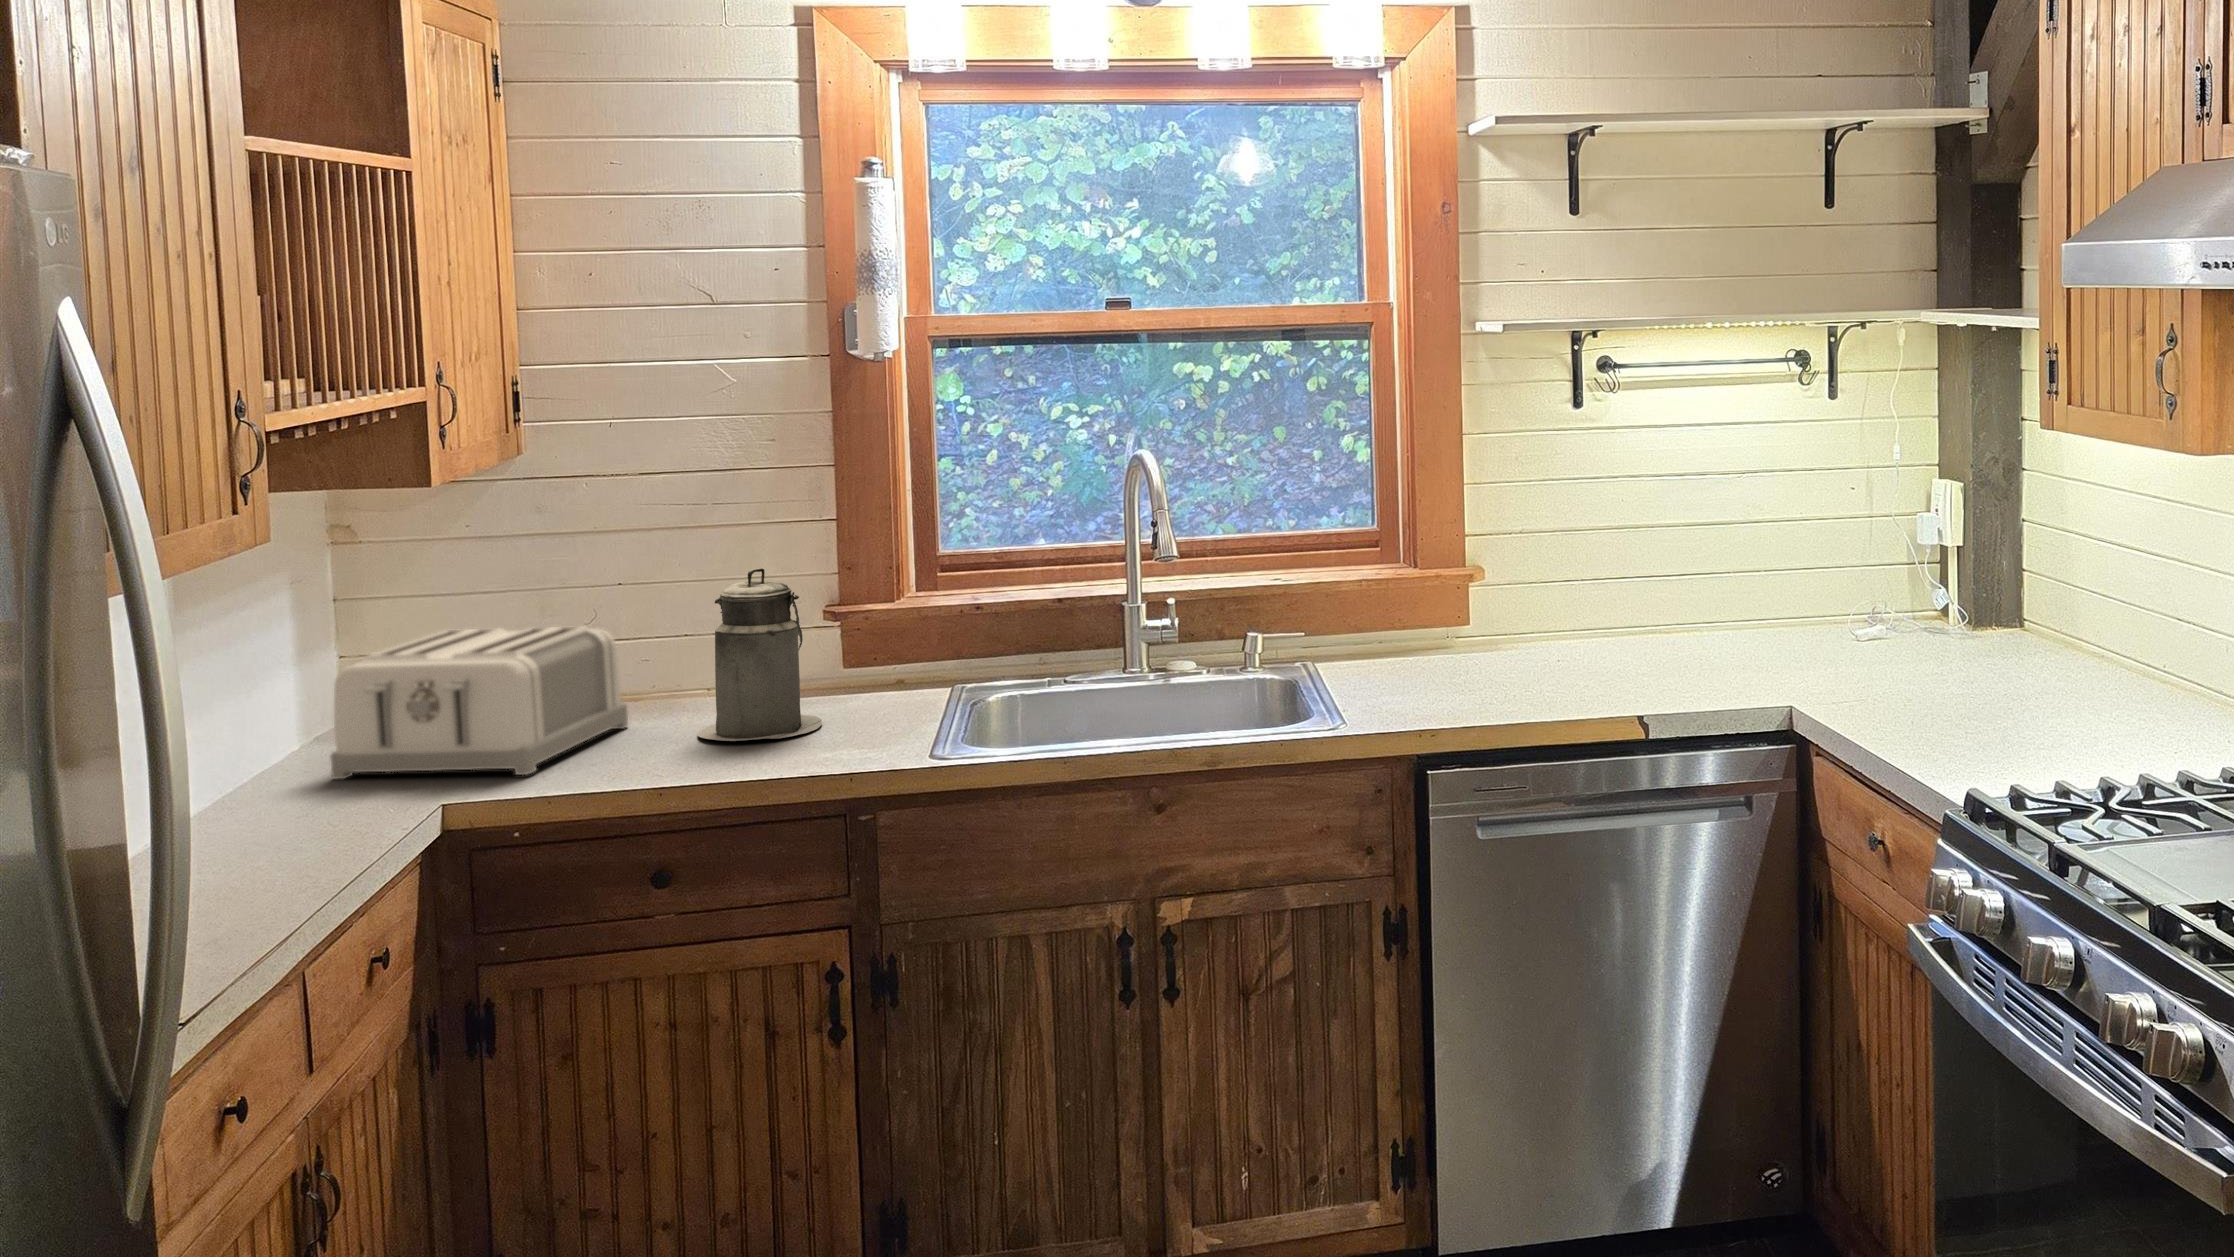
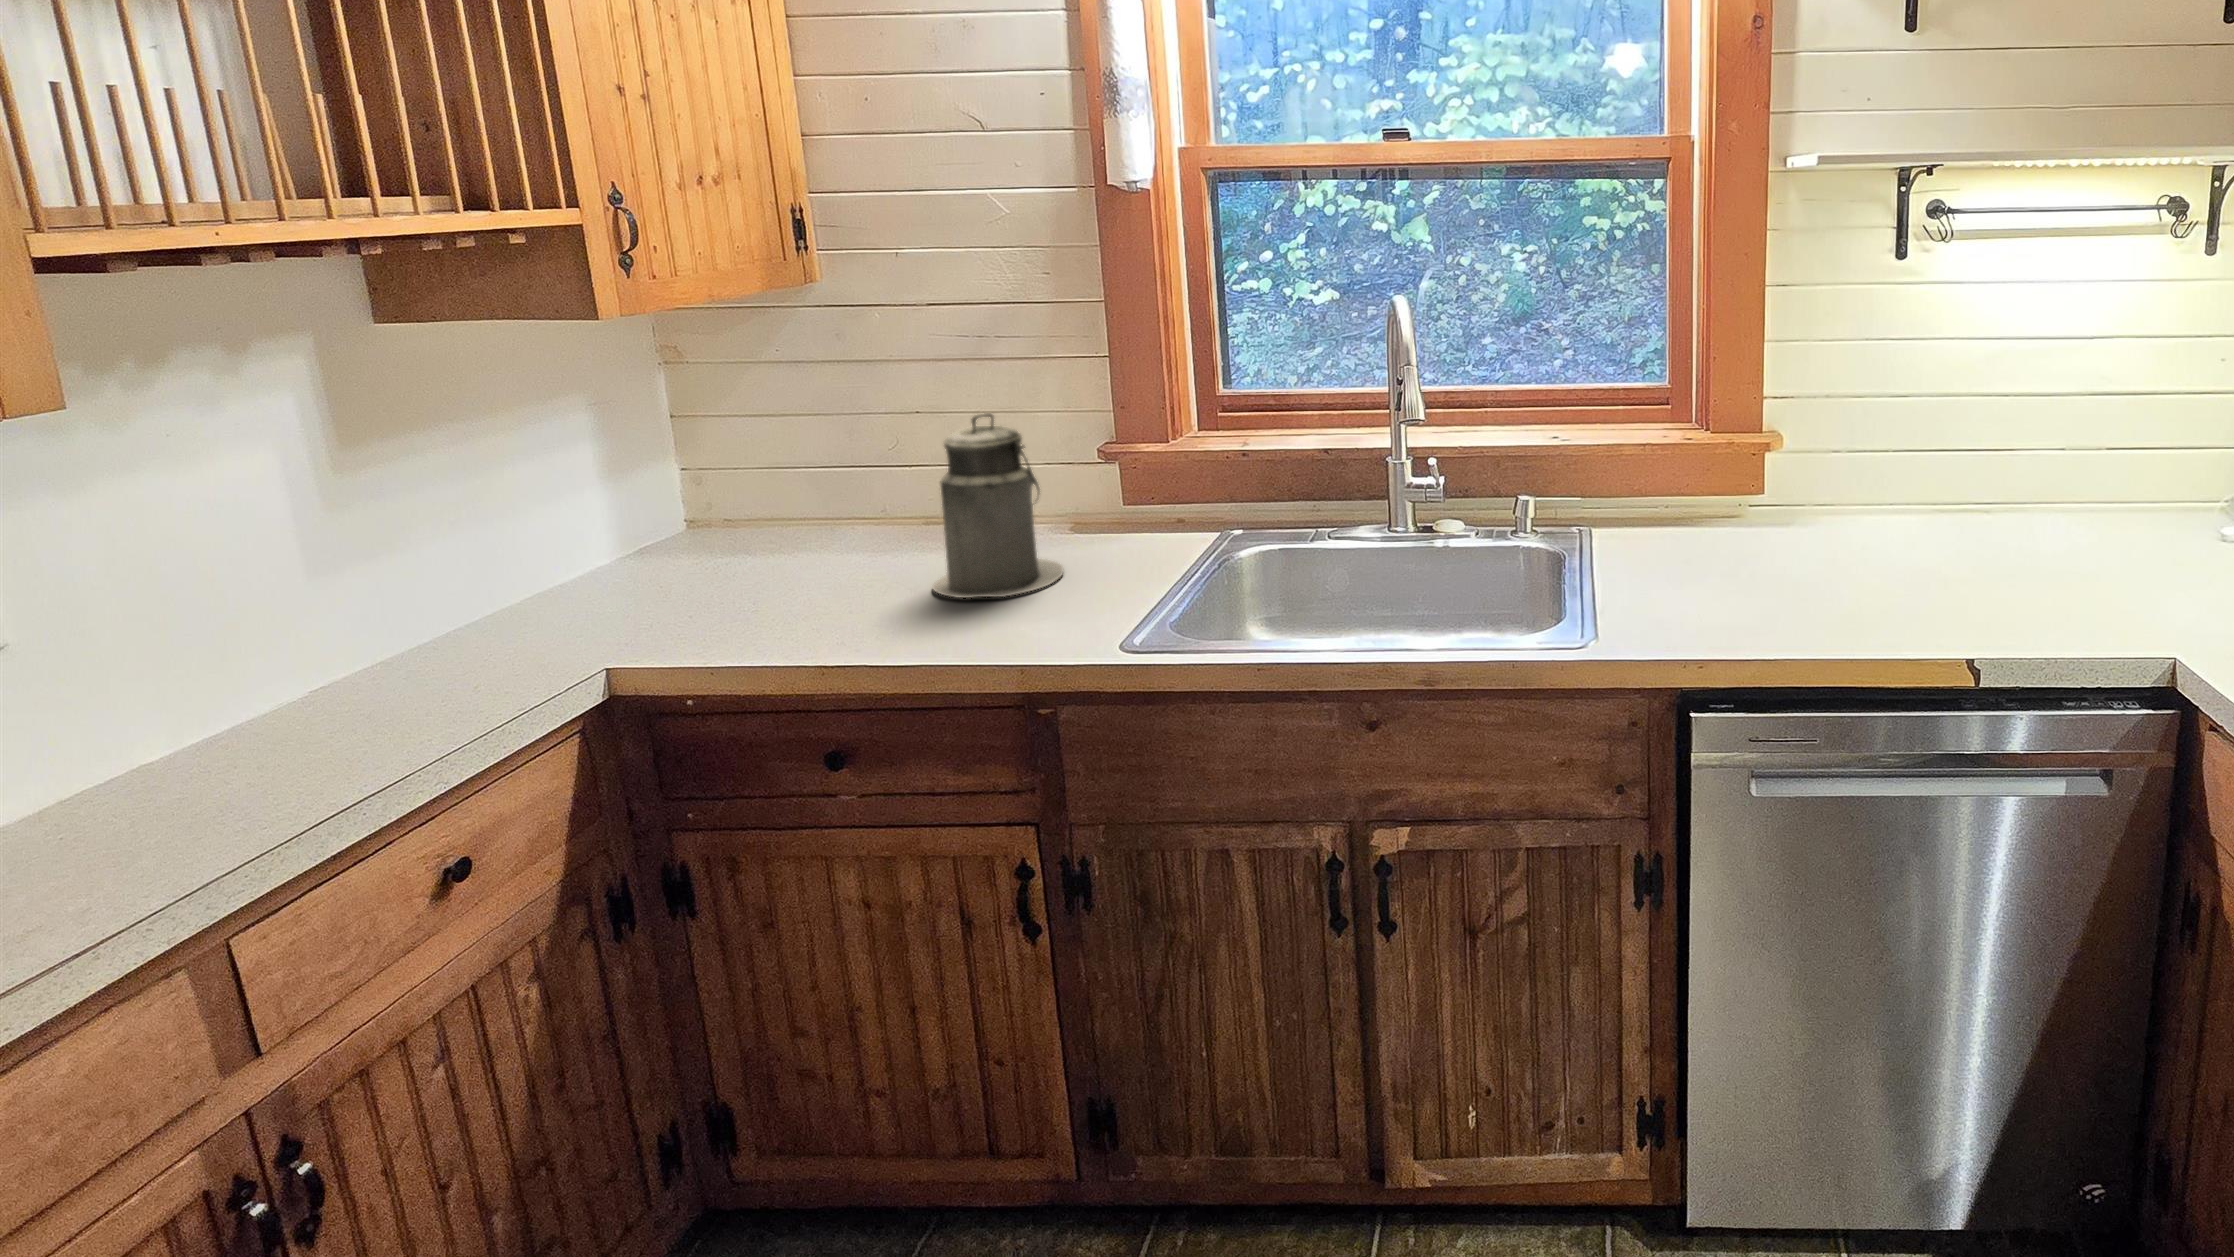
toaster: present [331,626,628,779] -> none [552,457,891,631]

